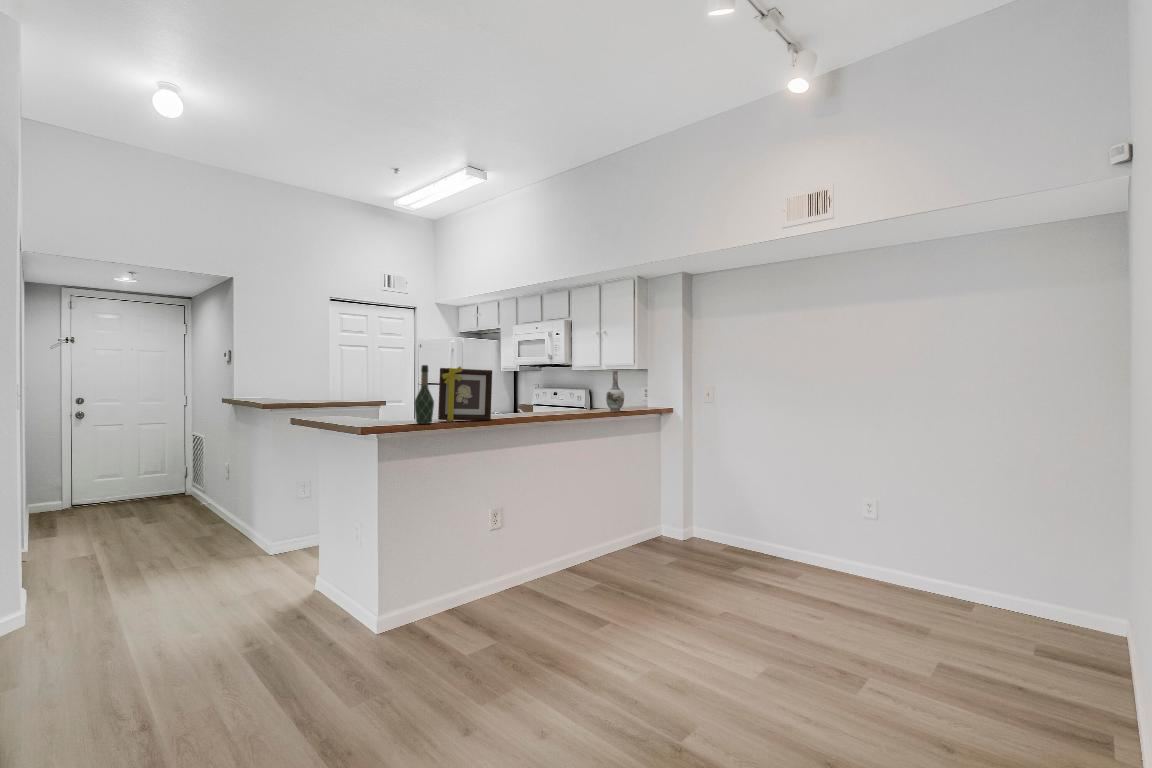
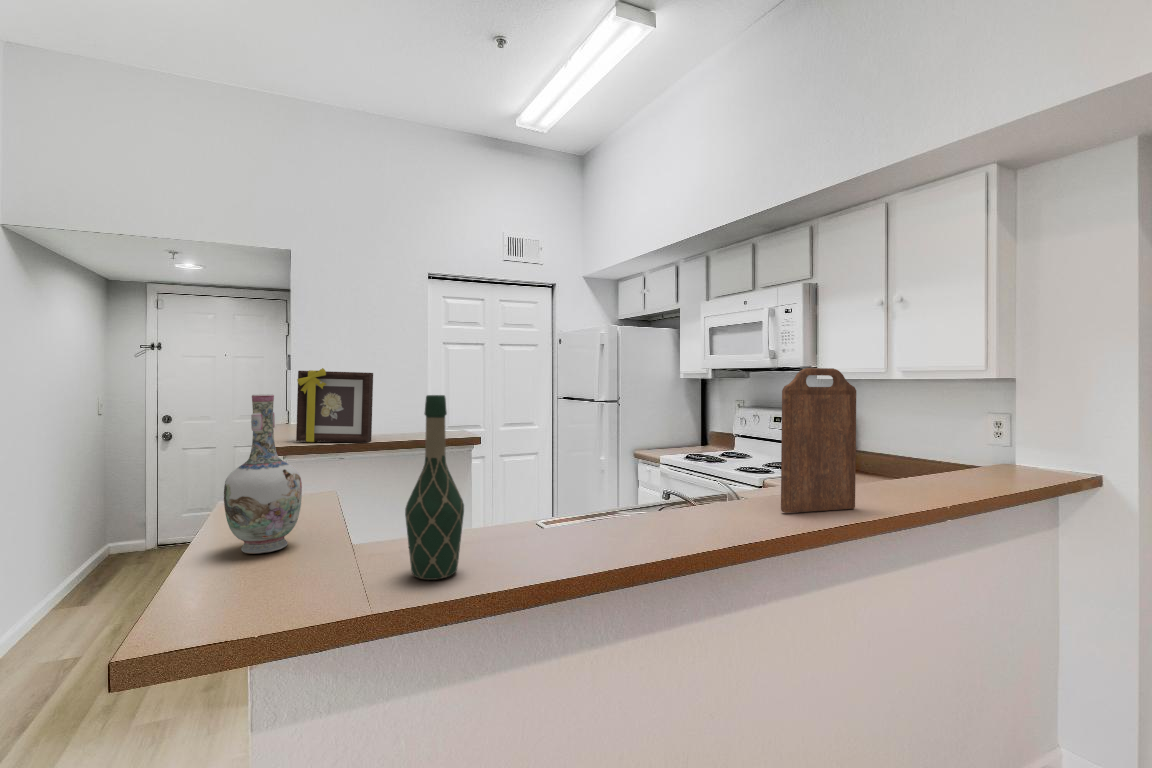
cutting board: none [541,361,570,416] -> present [781,368,856,513]
picture frame: present [438,367,492,421] -> present [296,368,373,442]
vase: present [606,371,624,412] -> present [224,394,302,554]

